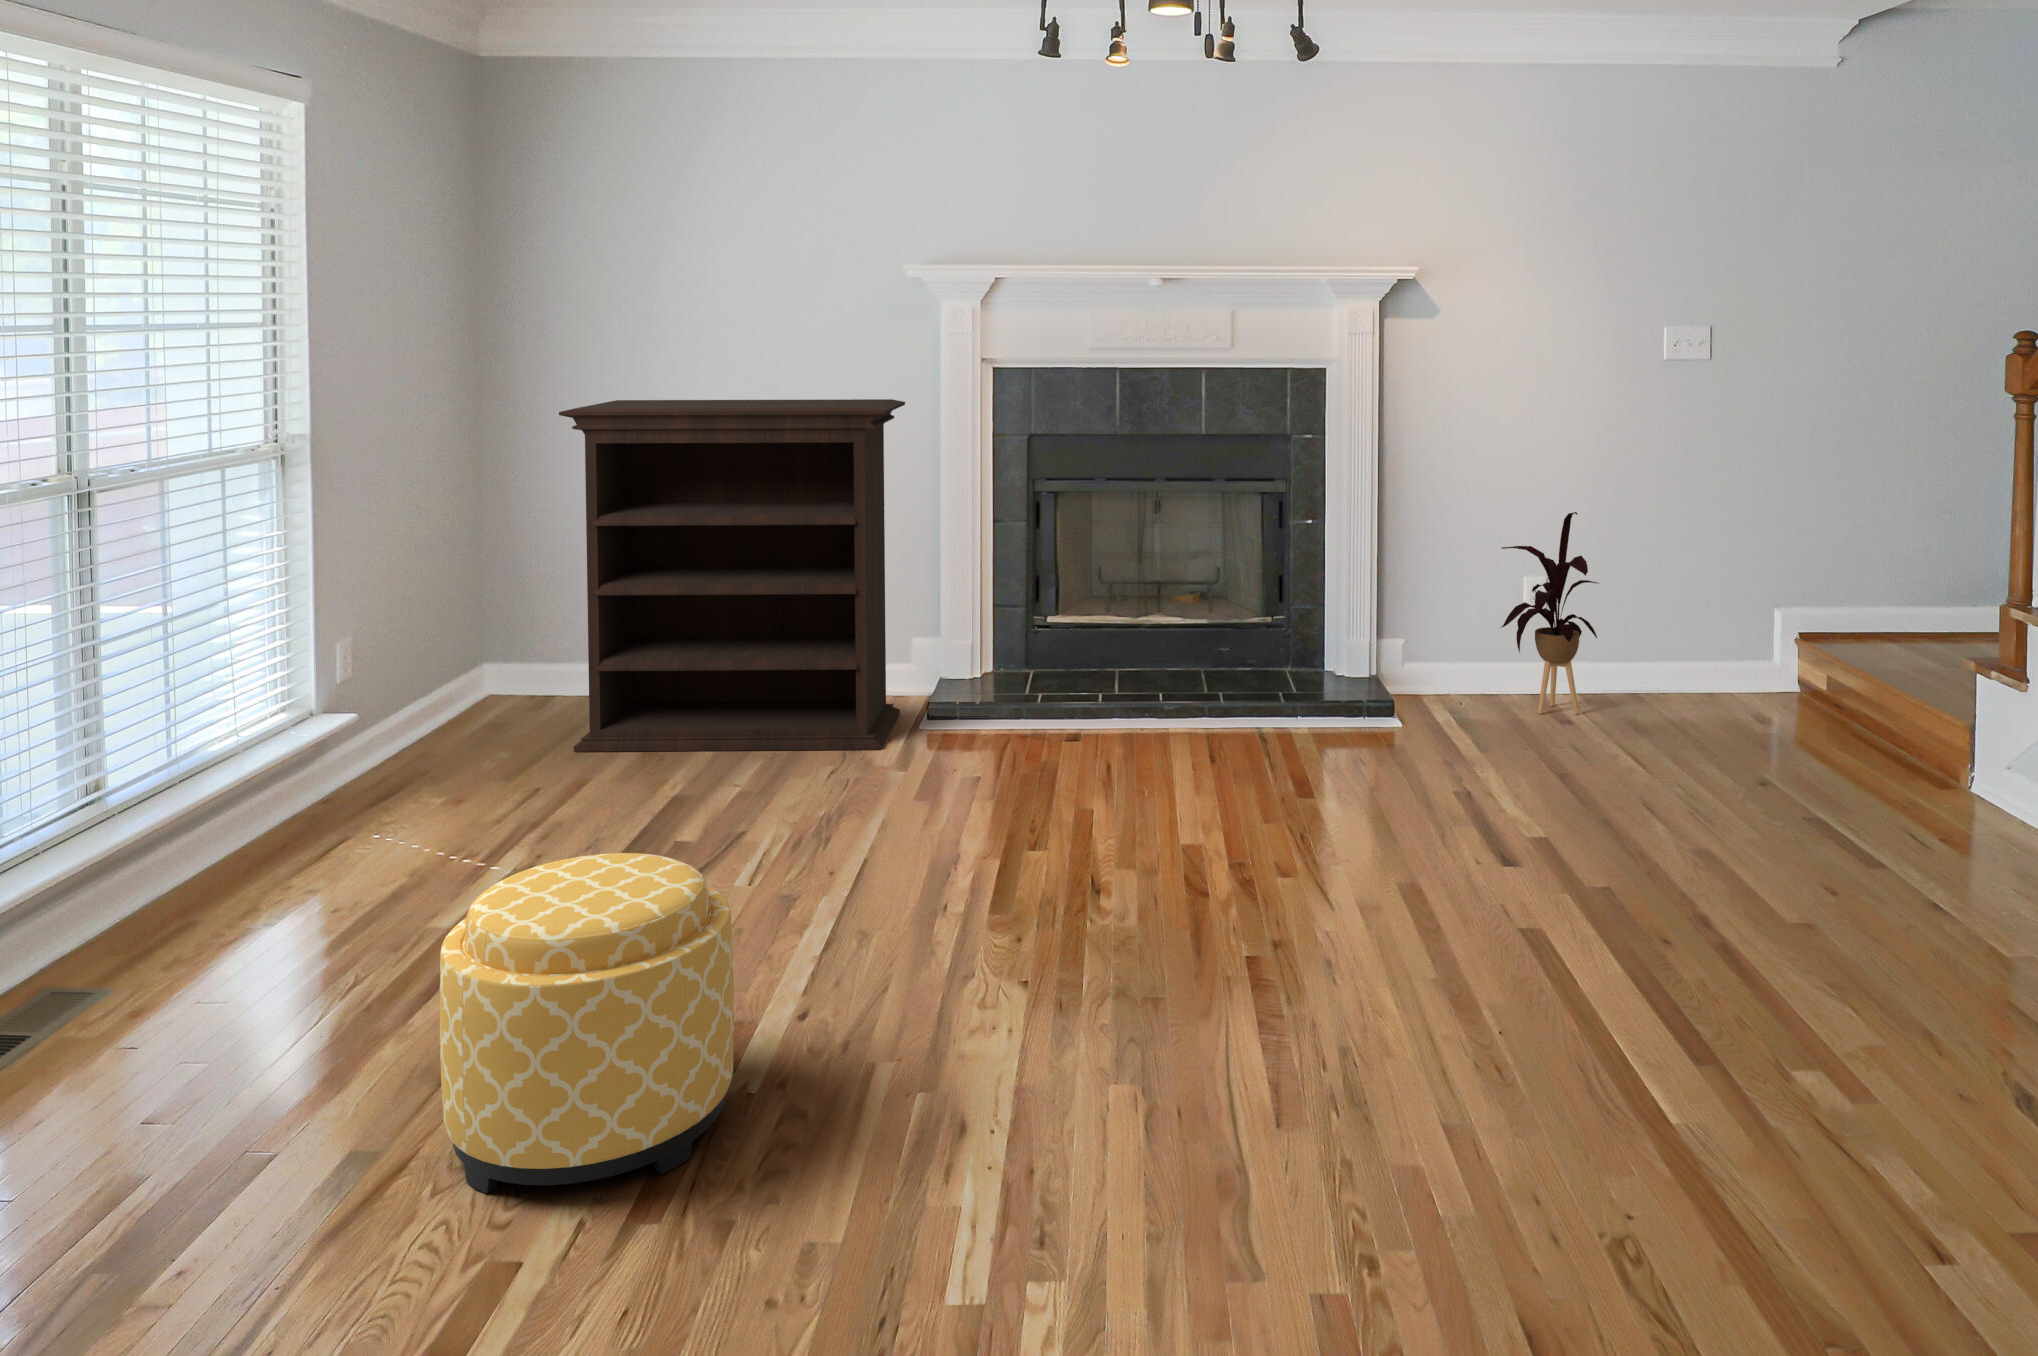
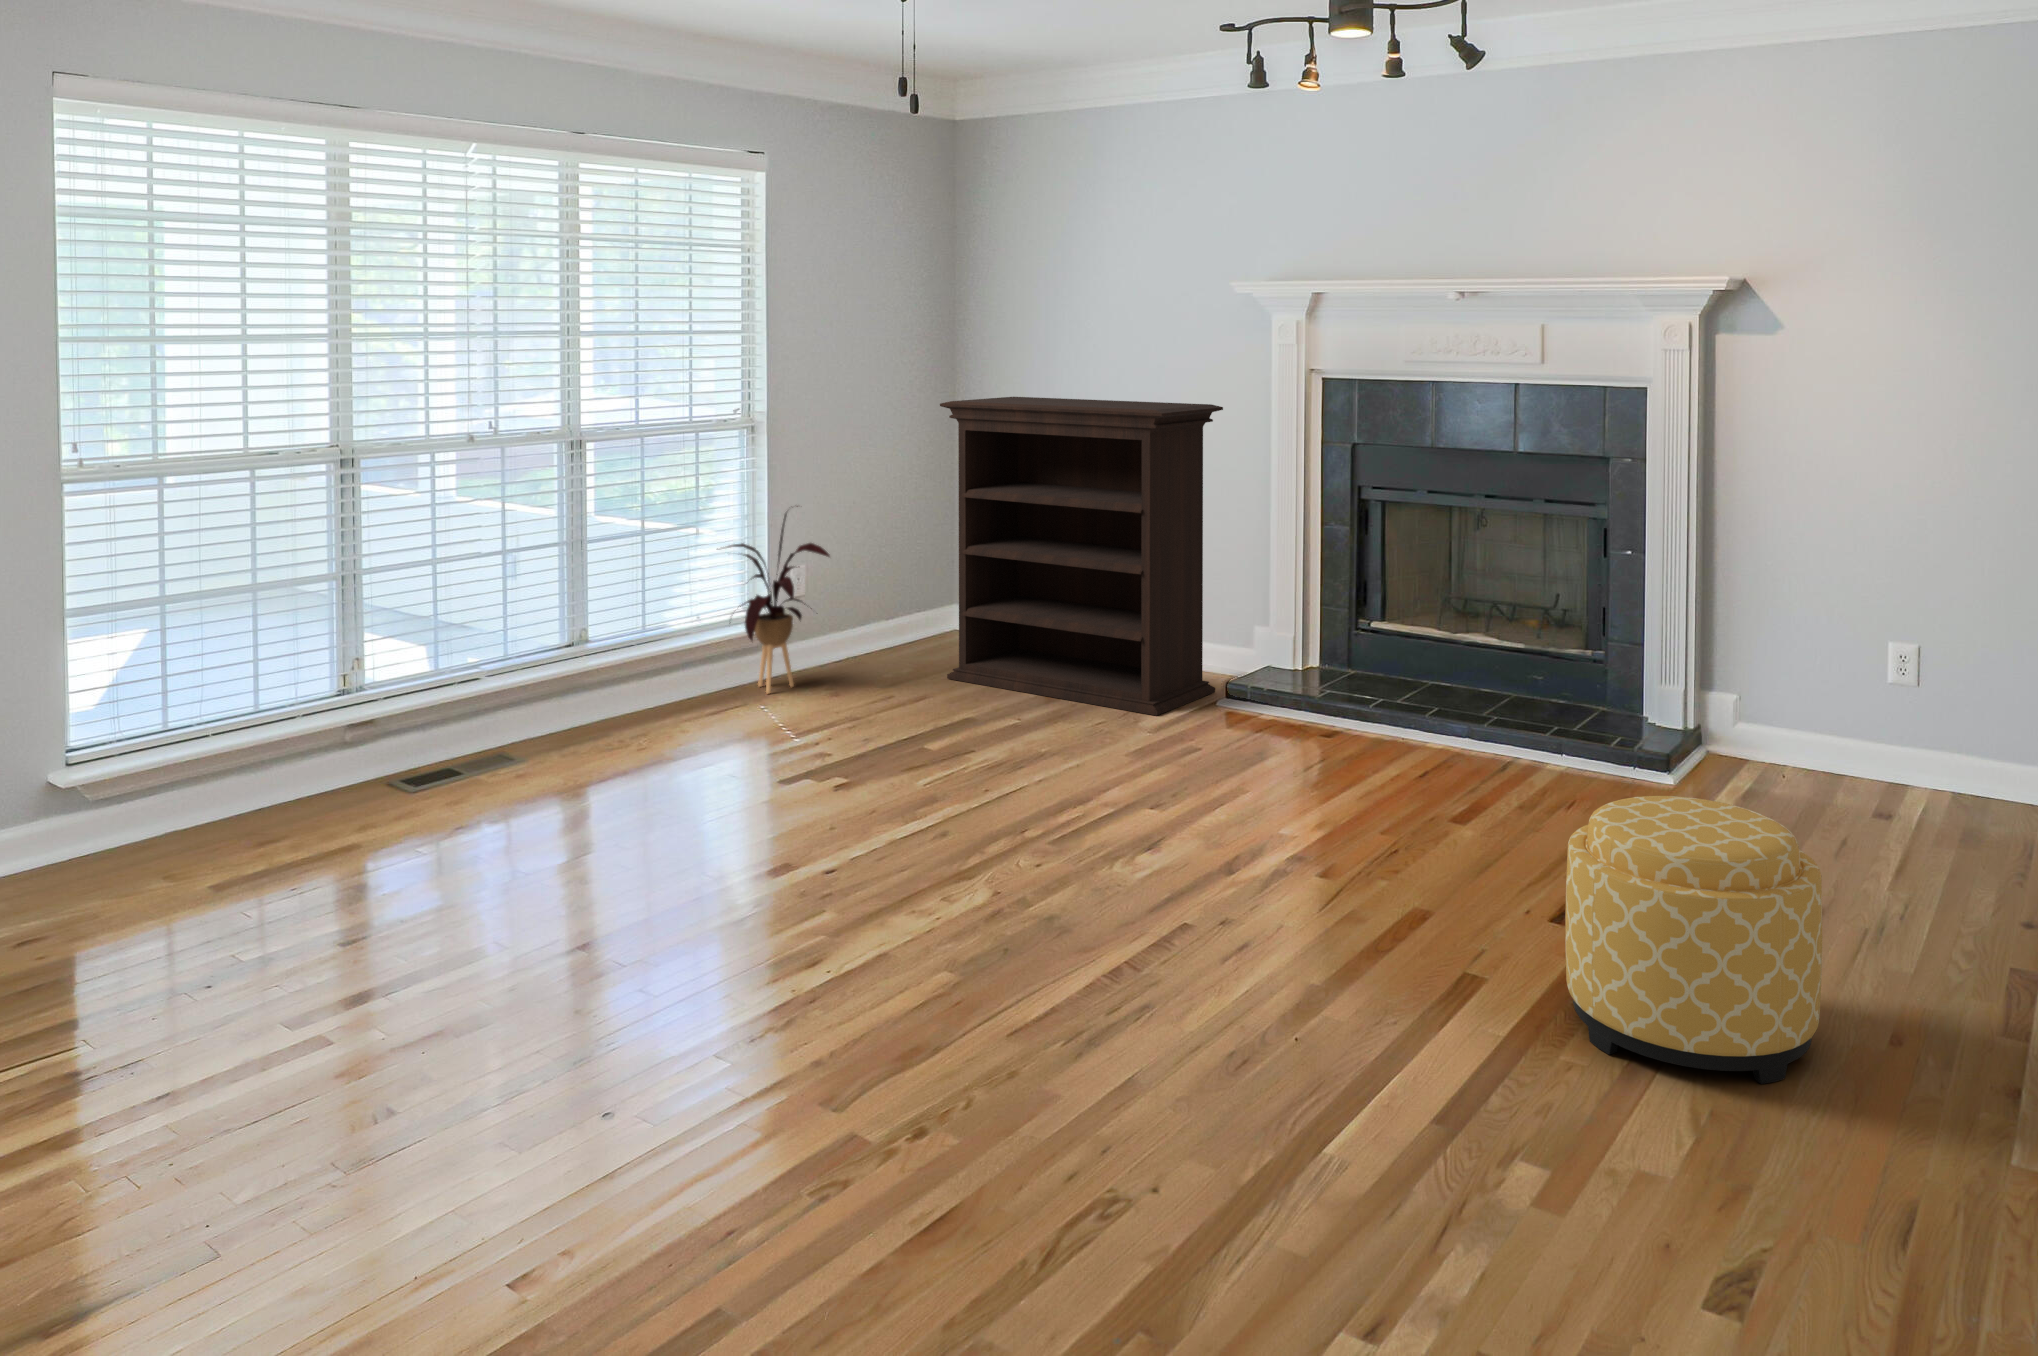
house plant: present [1501,512,1599,714] -> present [727,506,830,693]
ottoman: present [440,853,734,1193] -> present [1565,796,1822,1084]

